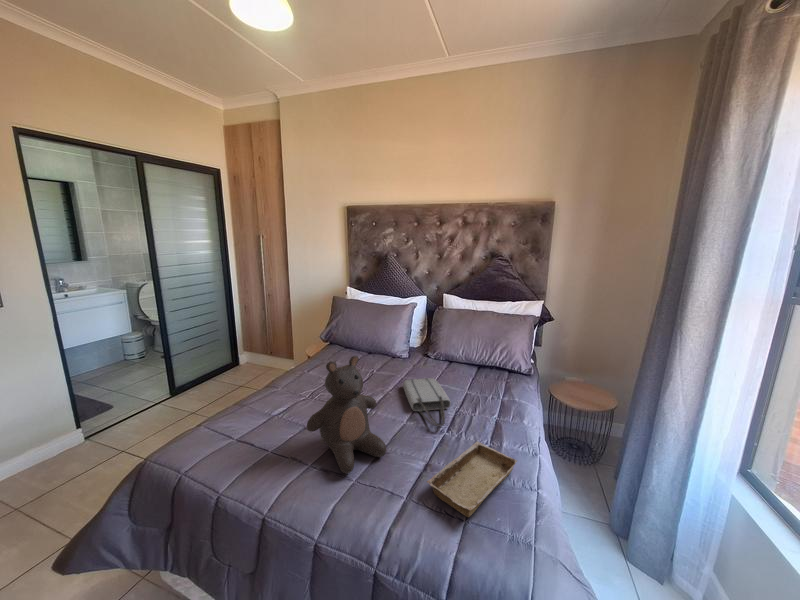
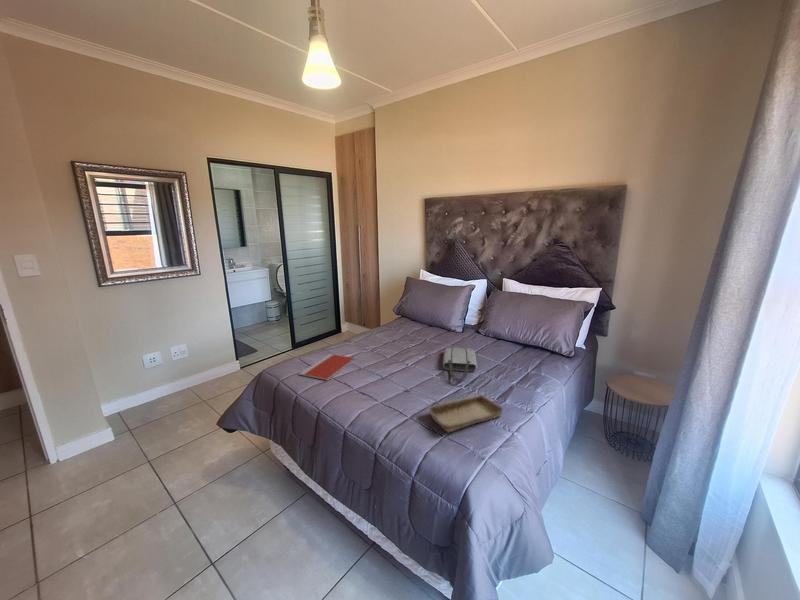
teddy bear: present [307,356,386,474] -> none [356,317,410,396]
notebook: none [207,411,291,460] -> present [299,354,354,380]

